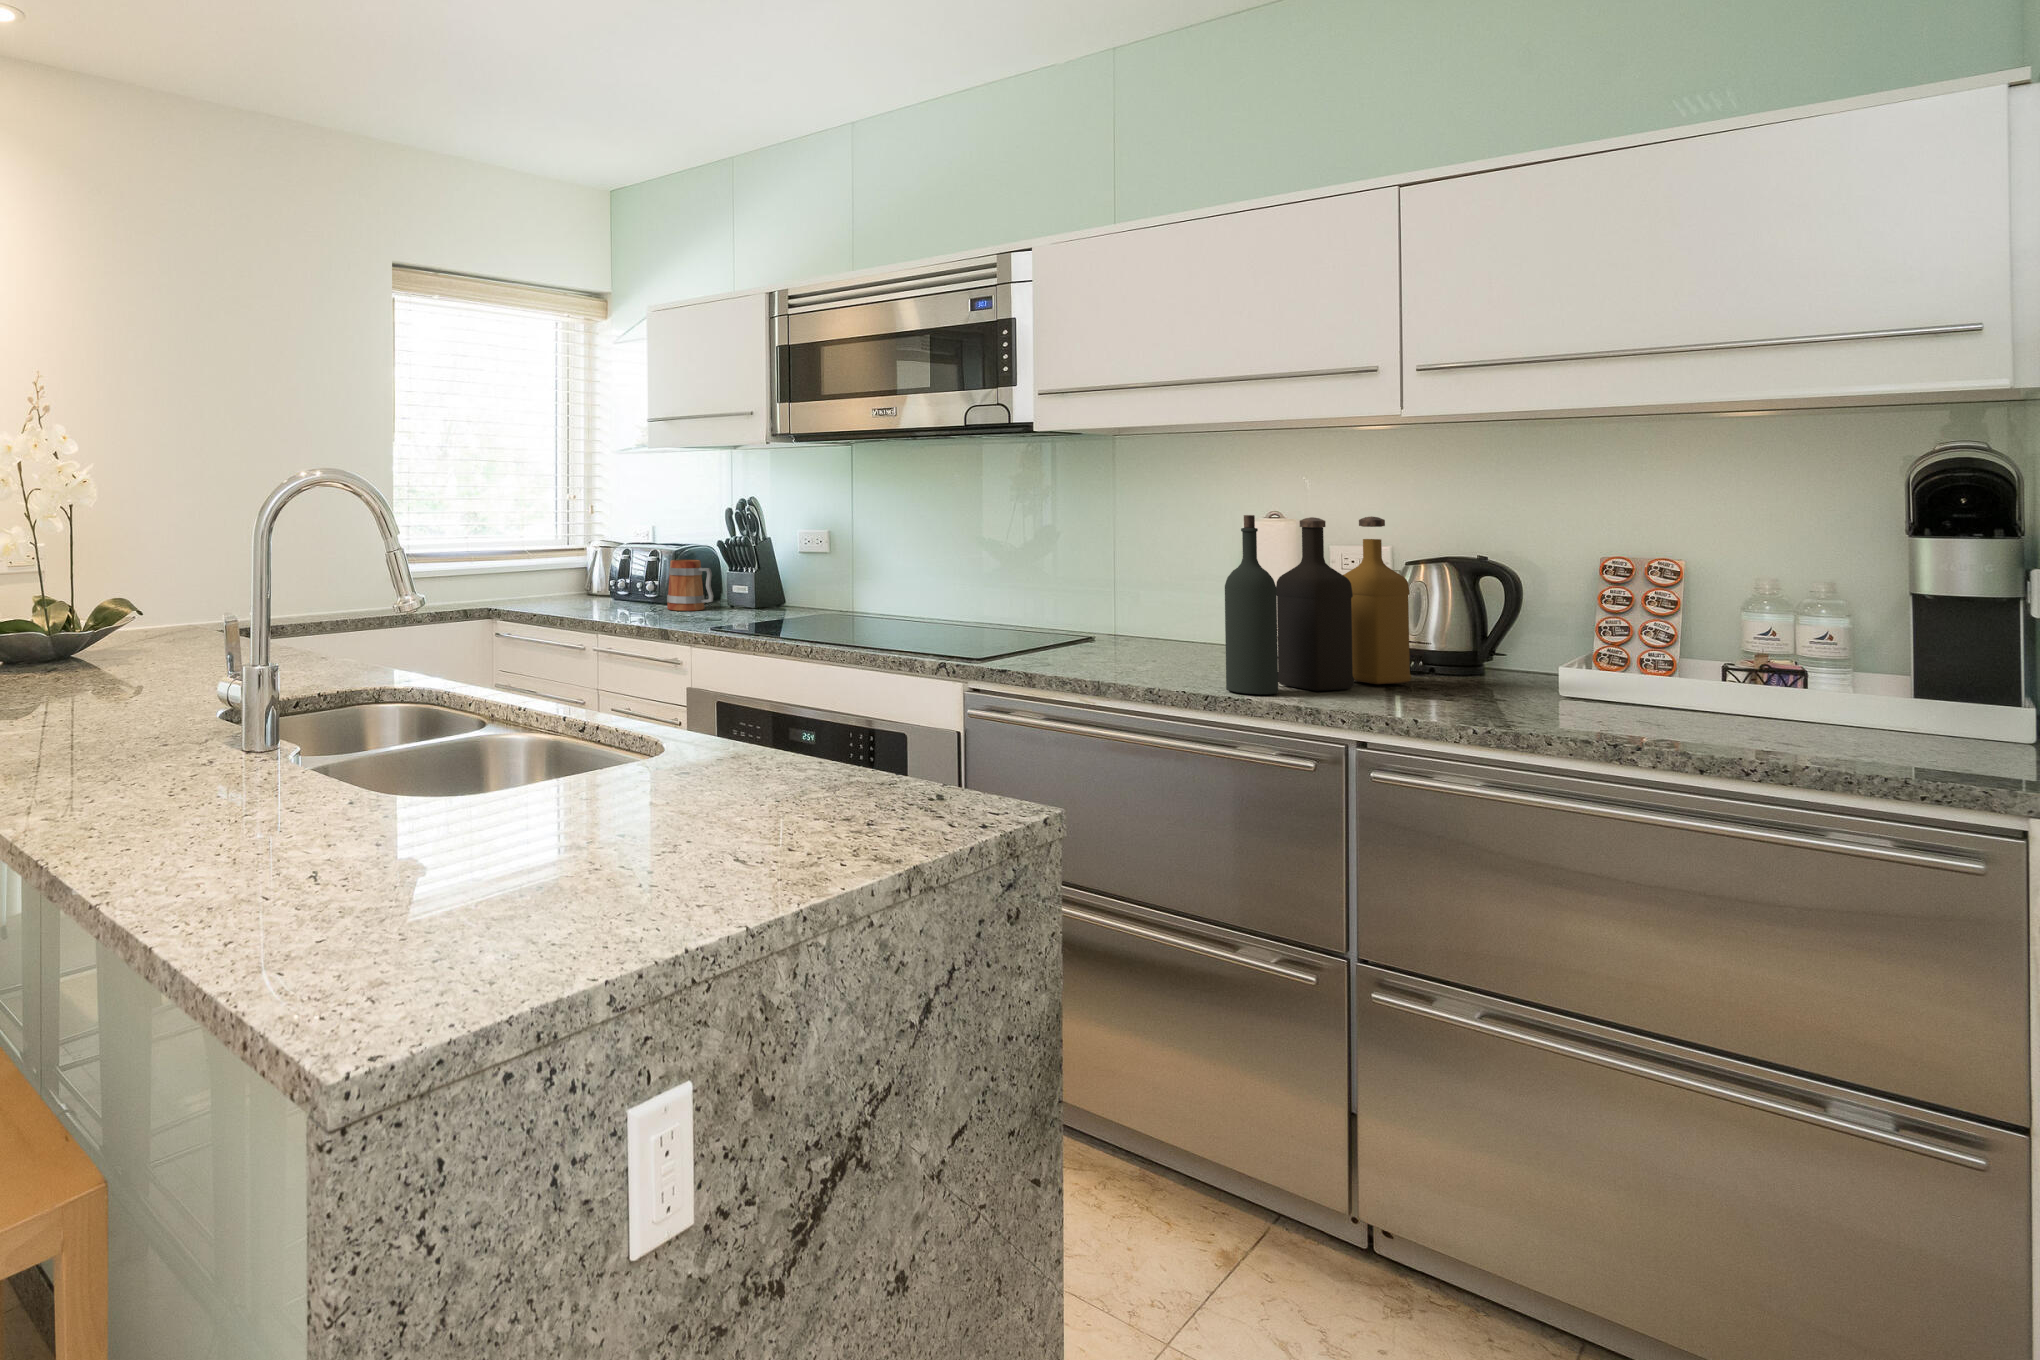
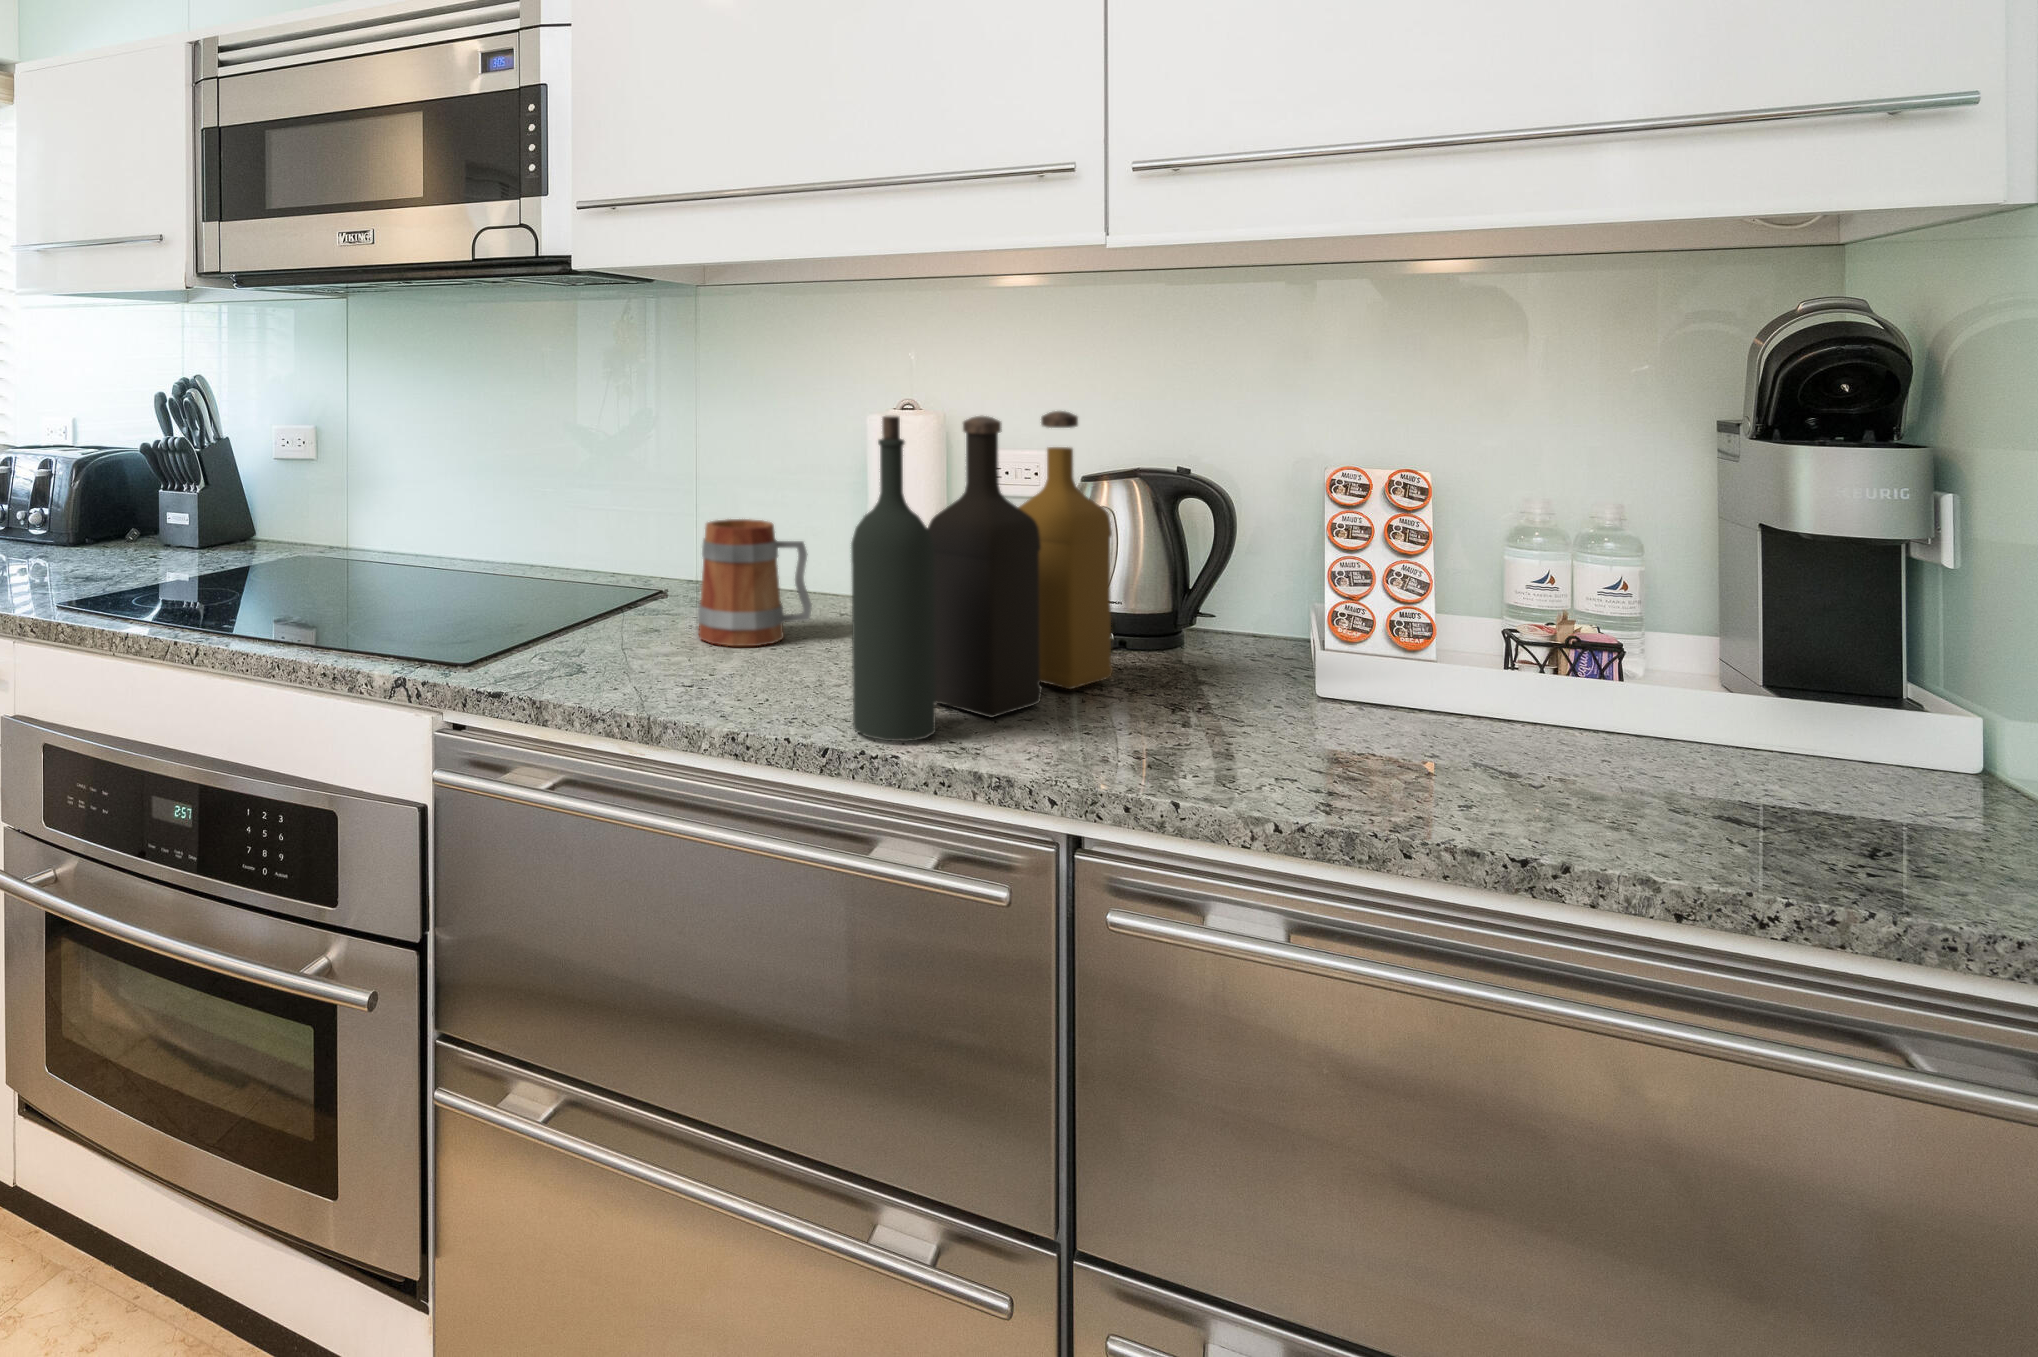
mug: present [667,560,713,611] -> present [698,519,812,646]

